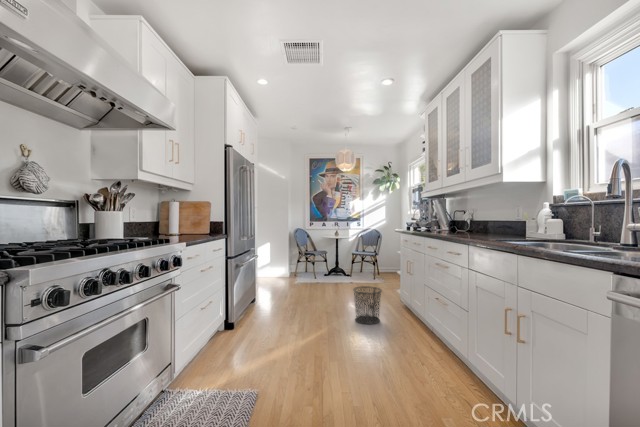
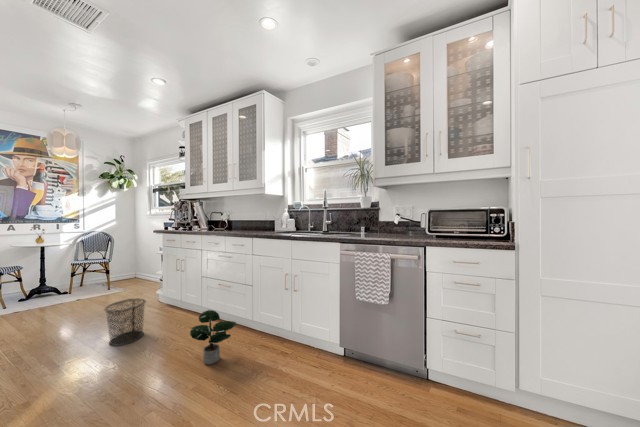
potted plant: none [399,312,448,370] -> present [190,310,236,364]

